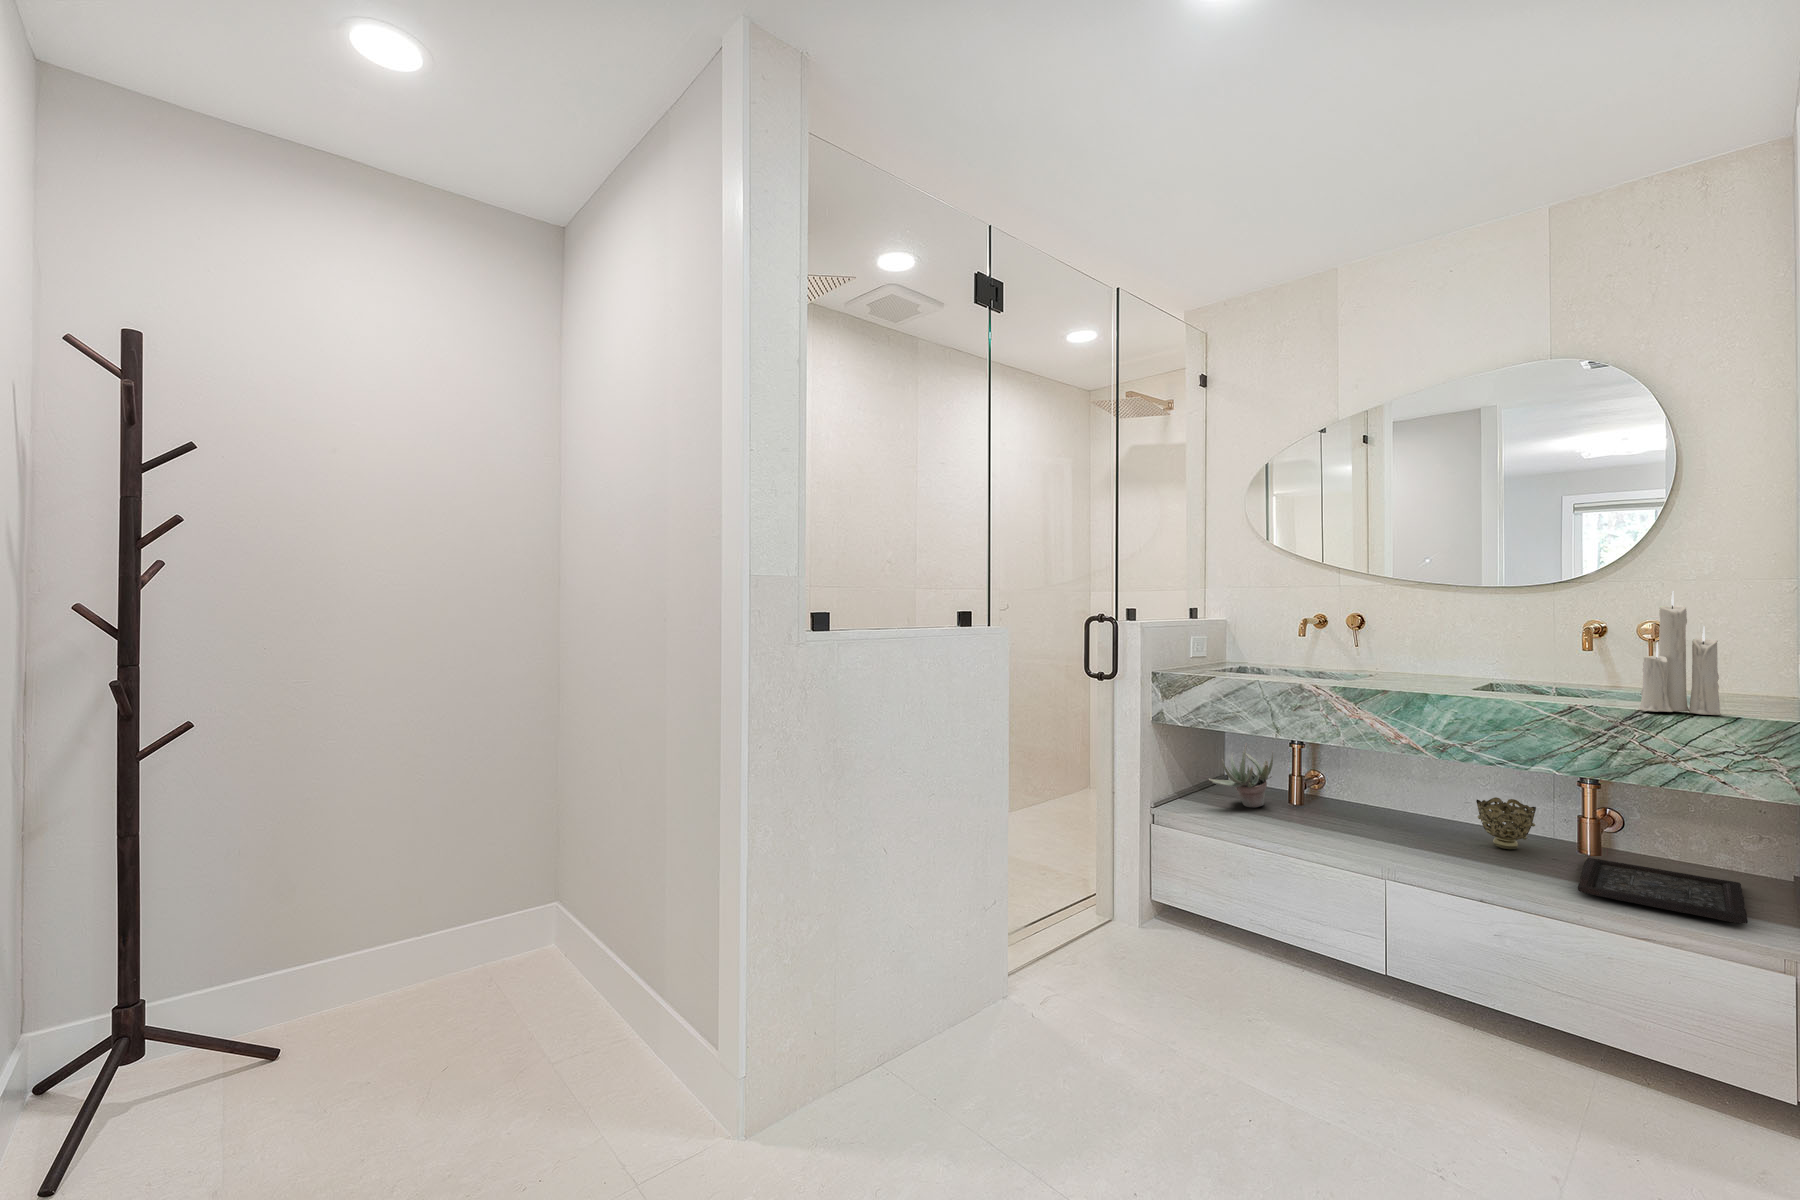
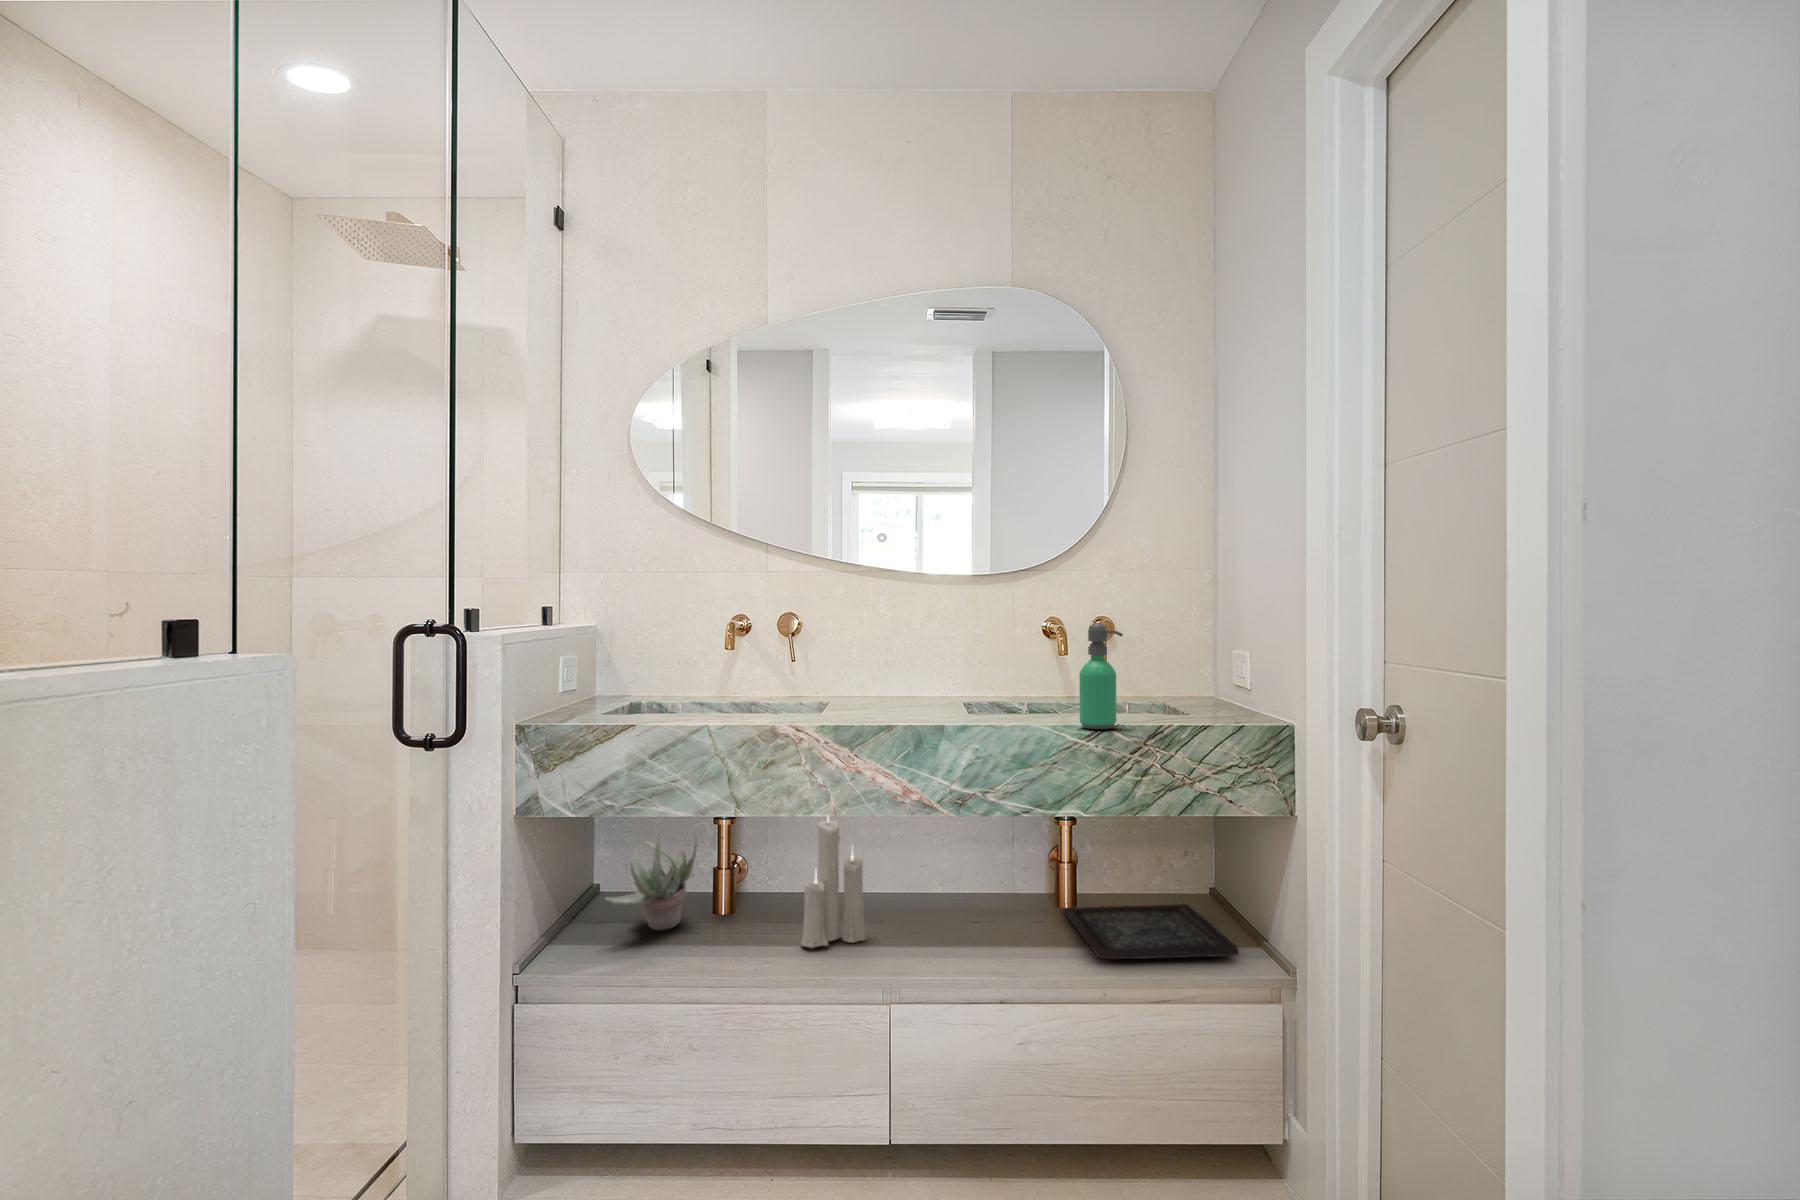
candle: present [1639,591,1721,715] -> present [801,816,865,948]
soap dispenser: none [1554,623,1592,708] -> present [1080,623,1122,729]
decorative bowl: present [1476,797,1536,849] -> none [954,850,1016,917]

